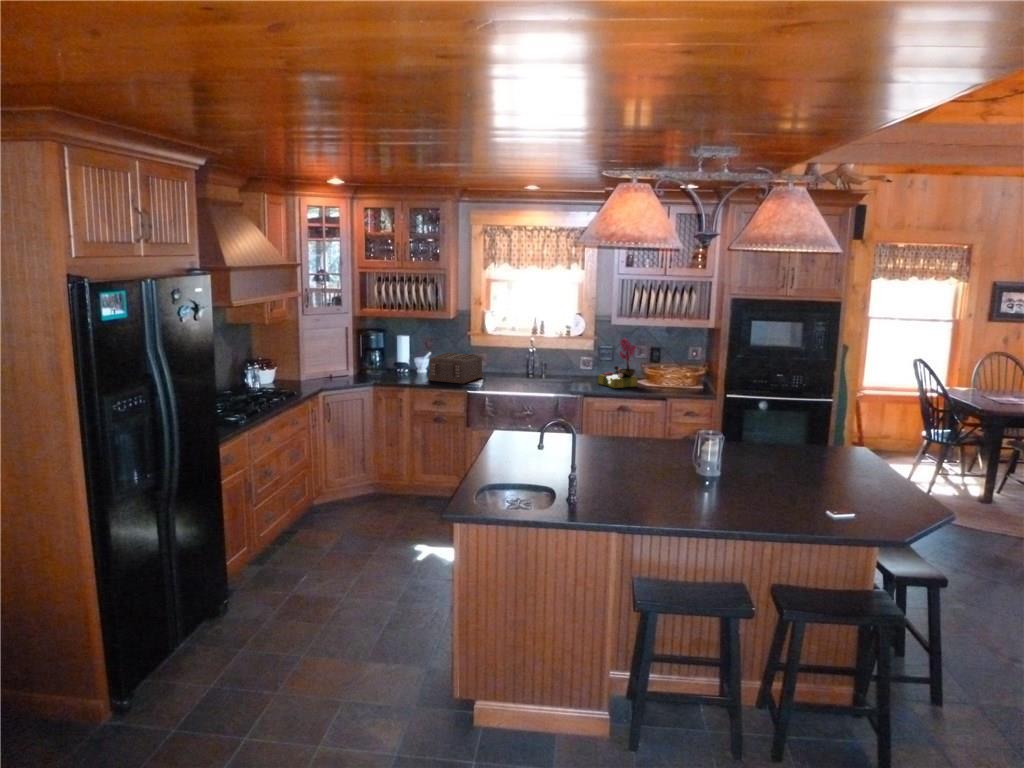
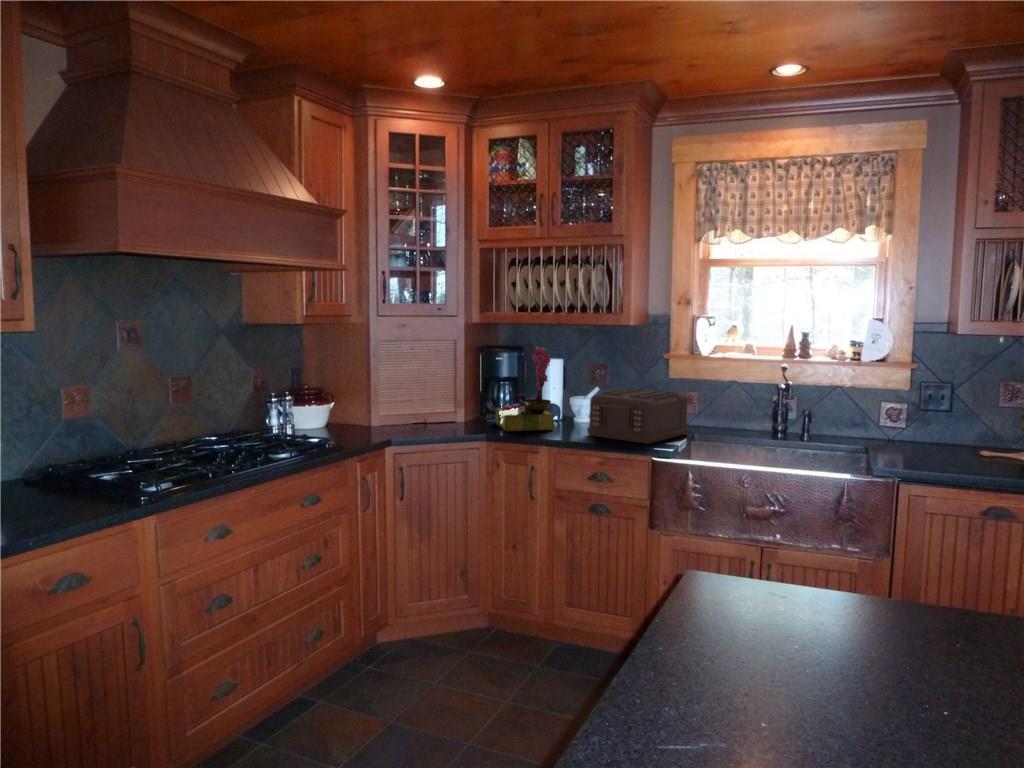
flower arrangement: present [598,338,638,388] -> present [496,347,553,431]

